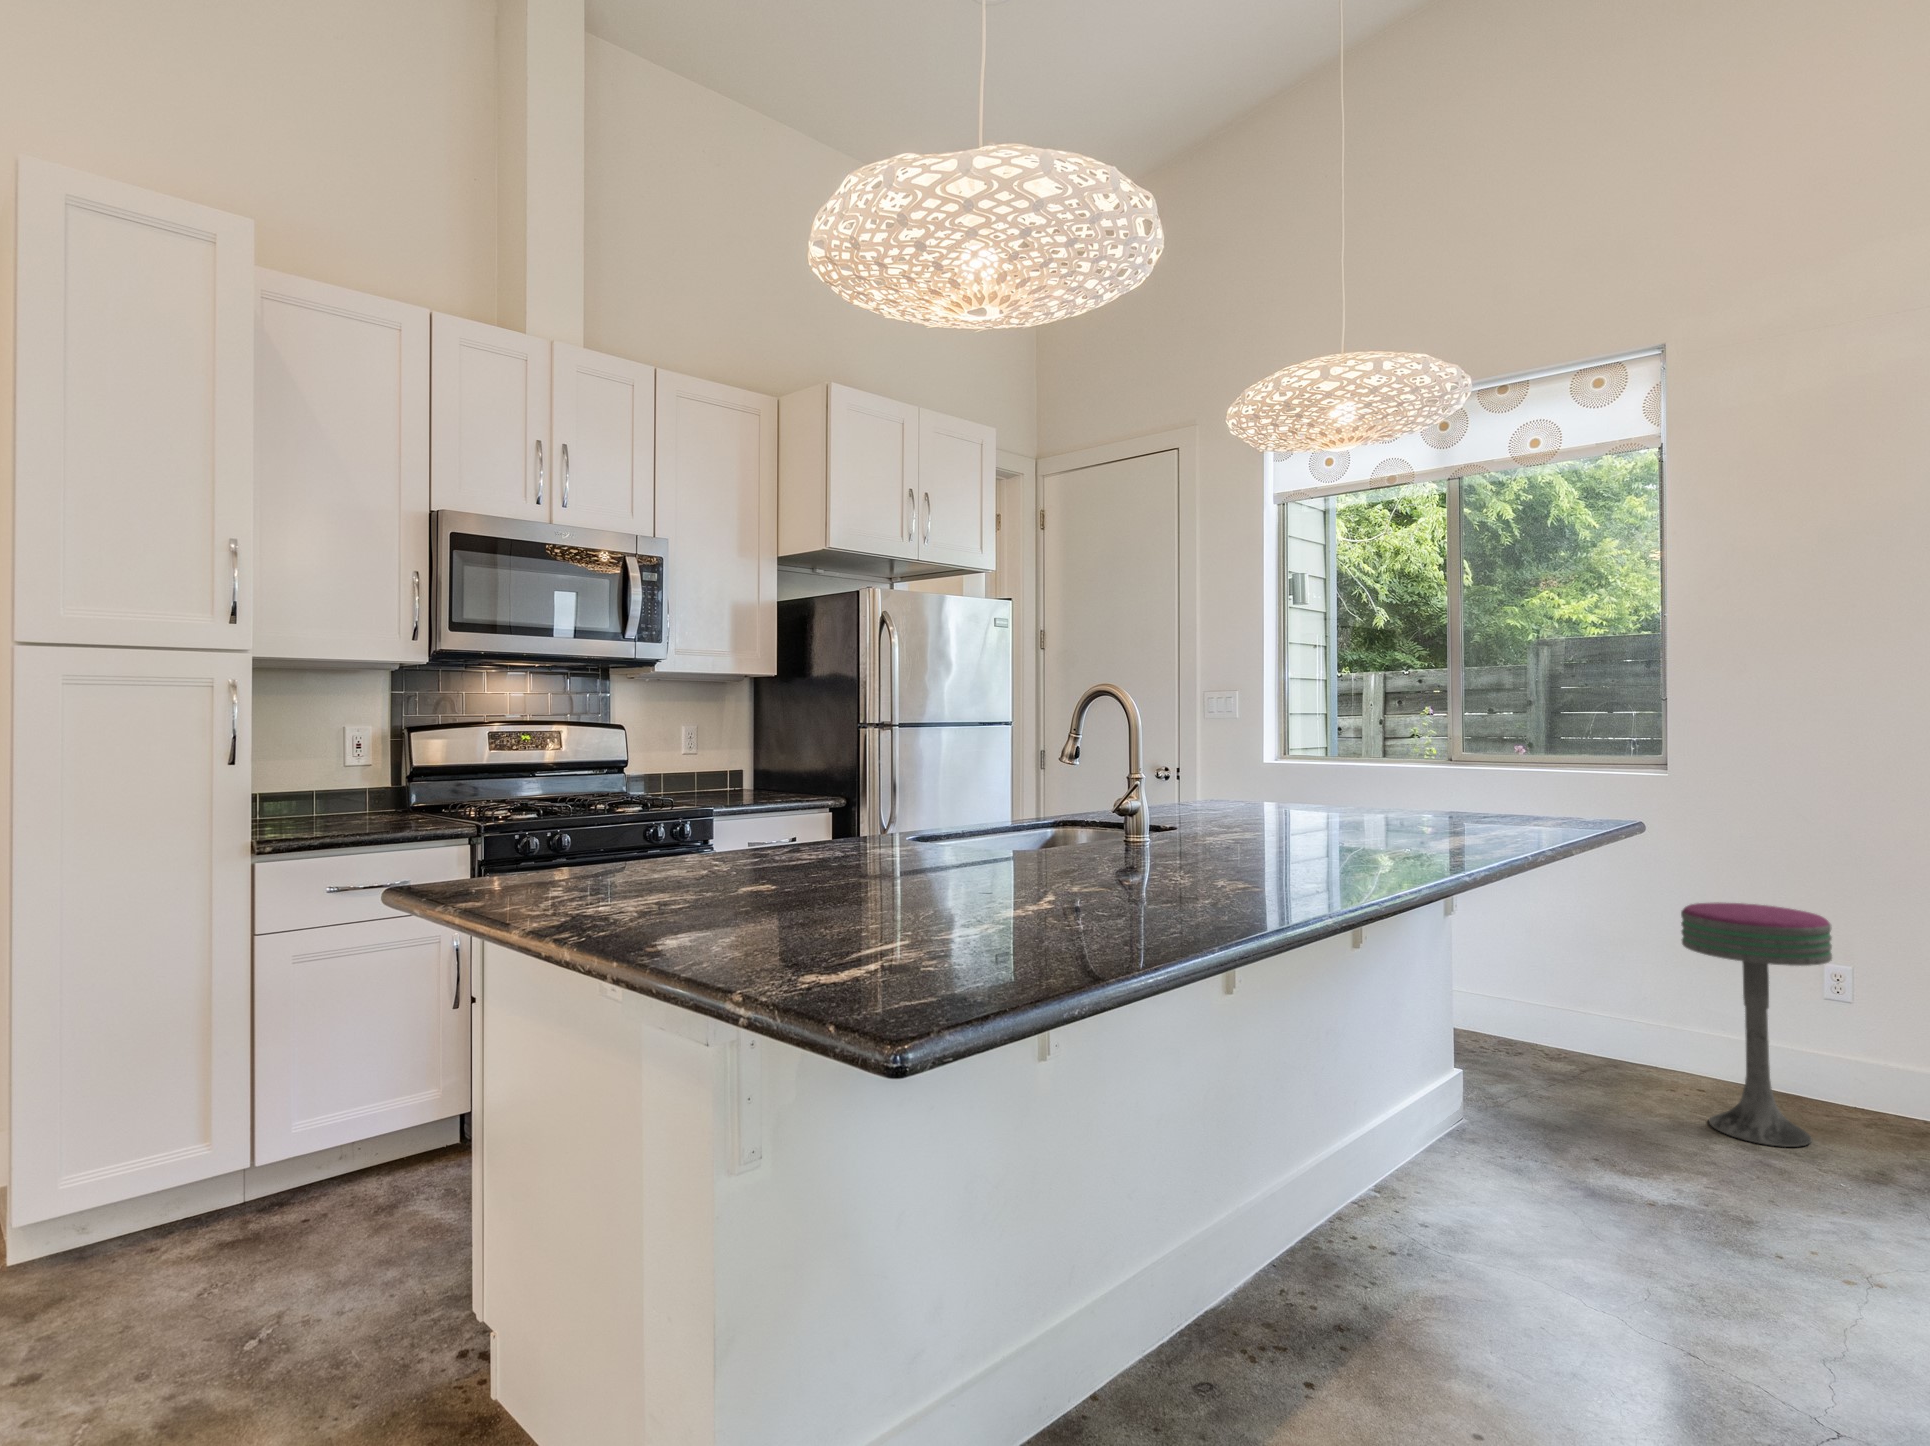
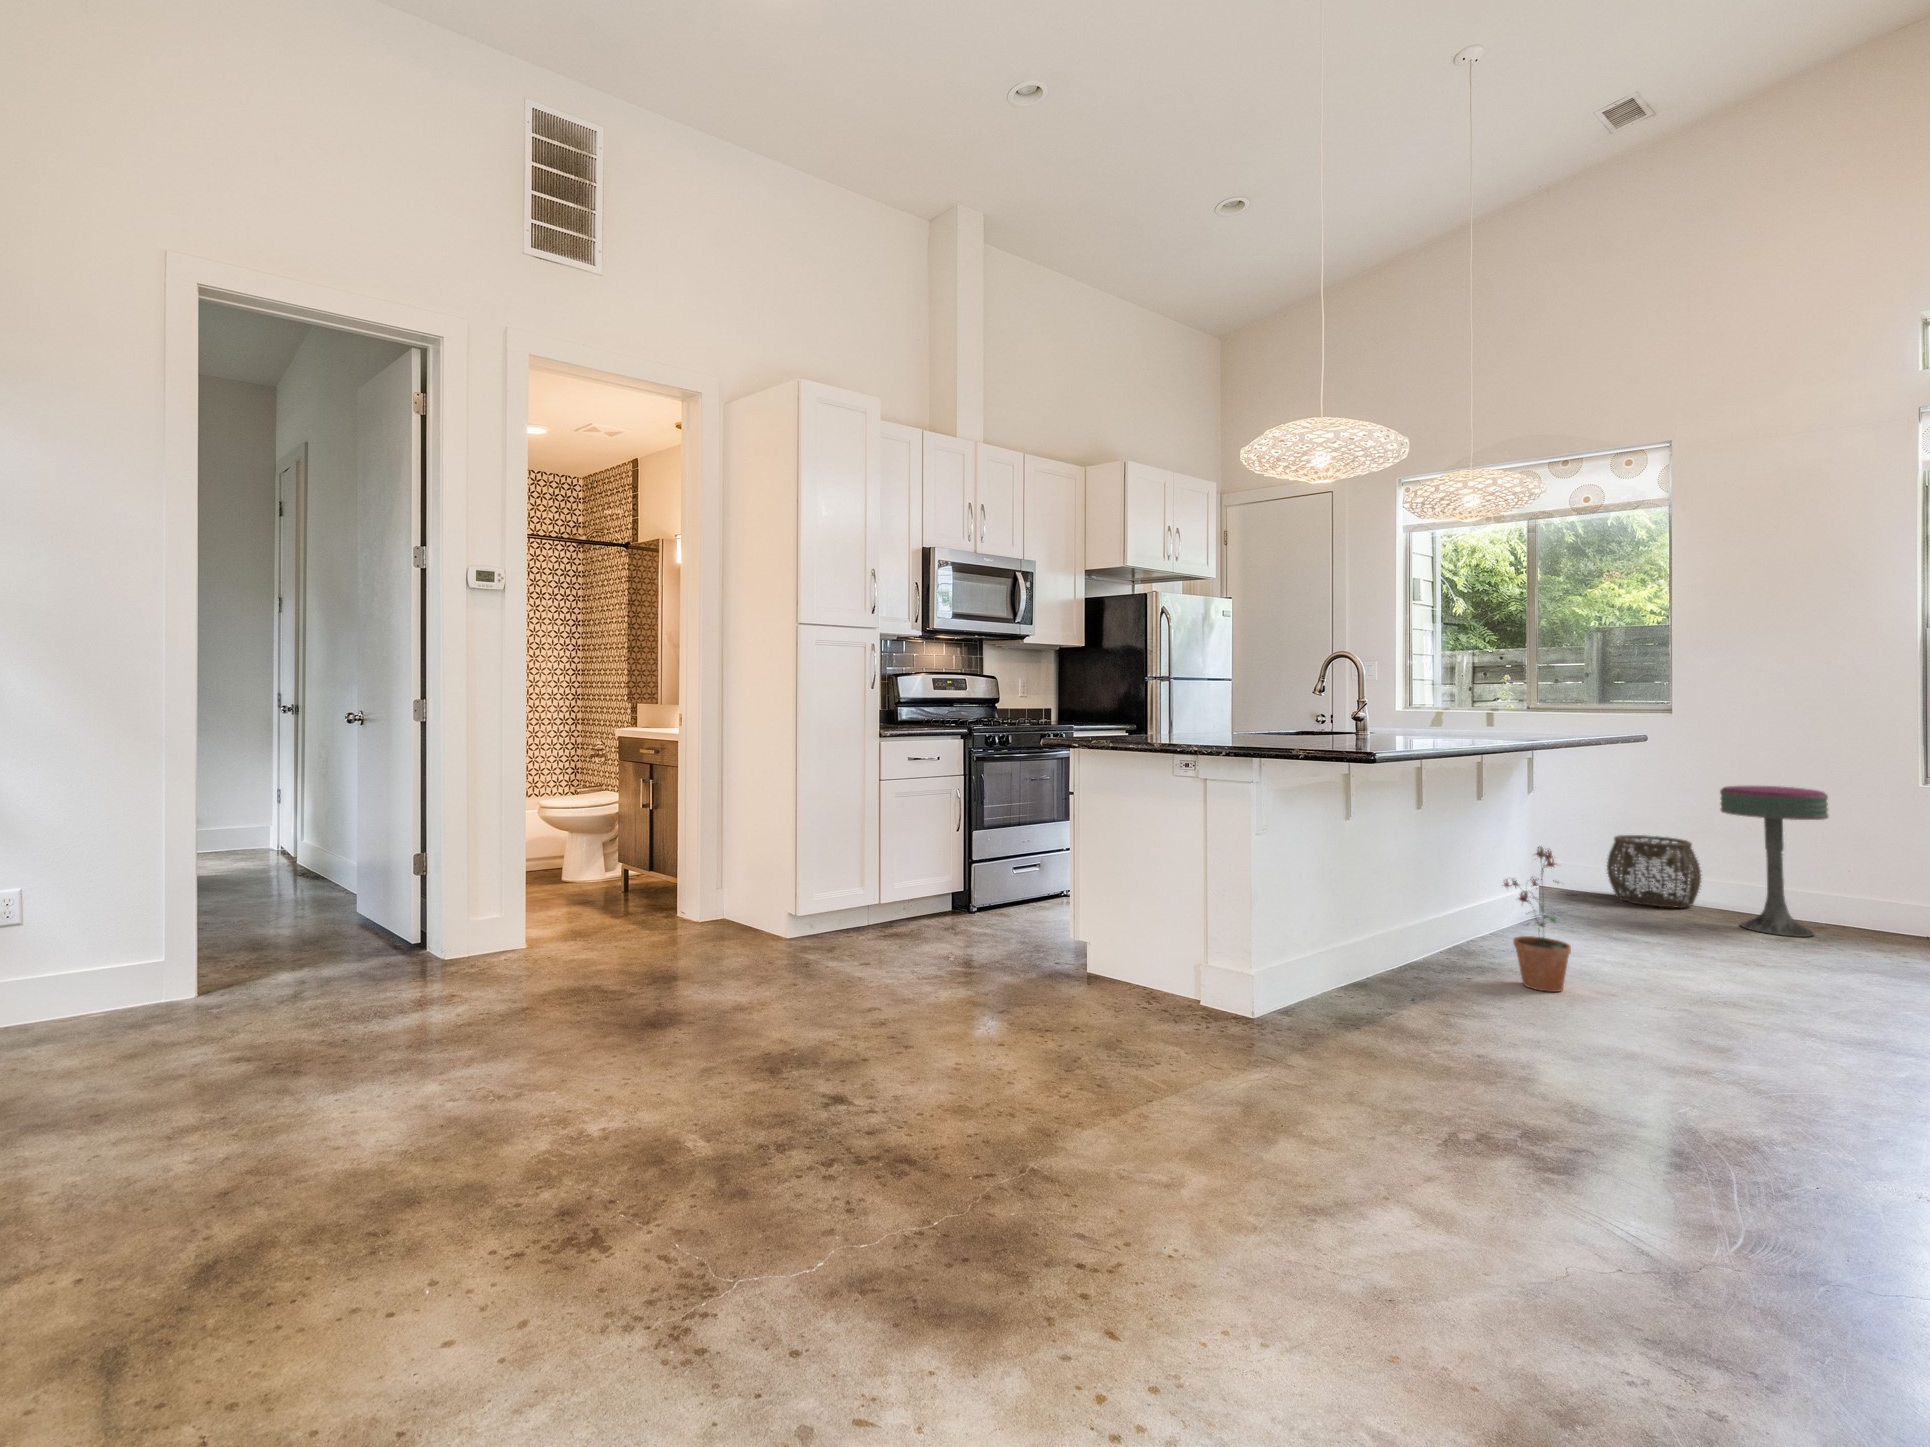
woven basket: none [1532,964,1664,1084] -> present [1607,835,1701,908]
potted plant: none [1296,1056,1393,1327] -> present [1504,846,1571,992]

